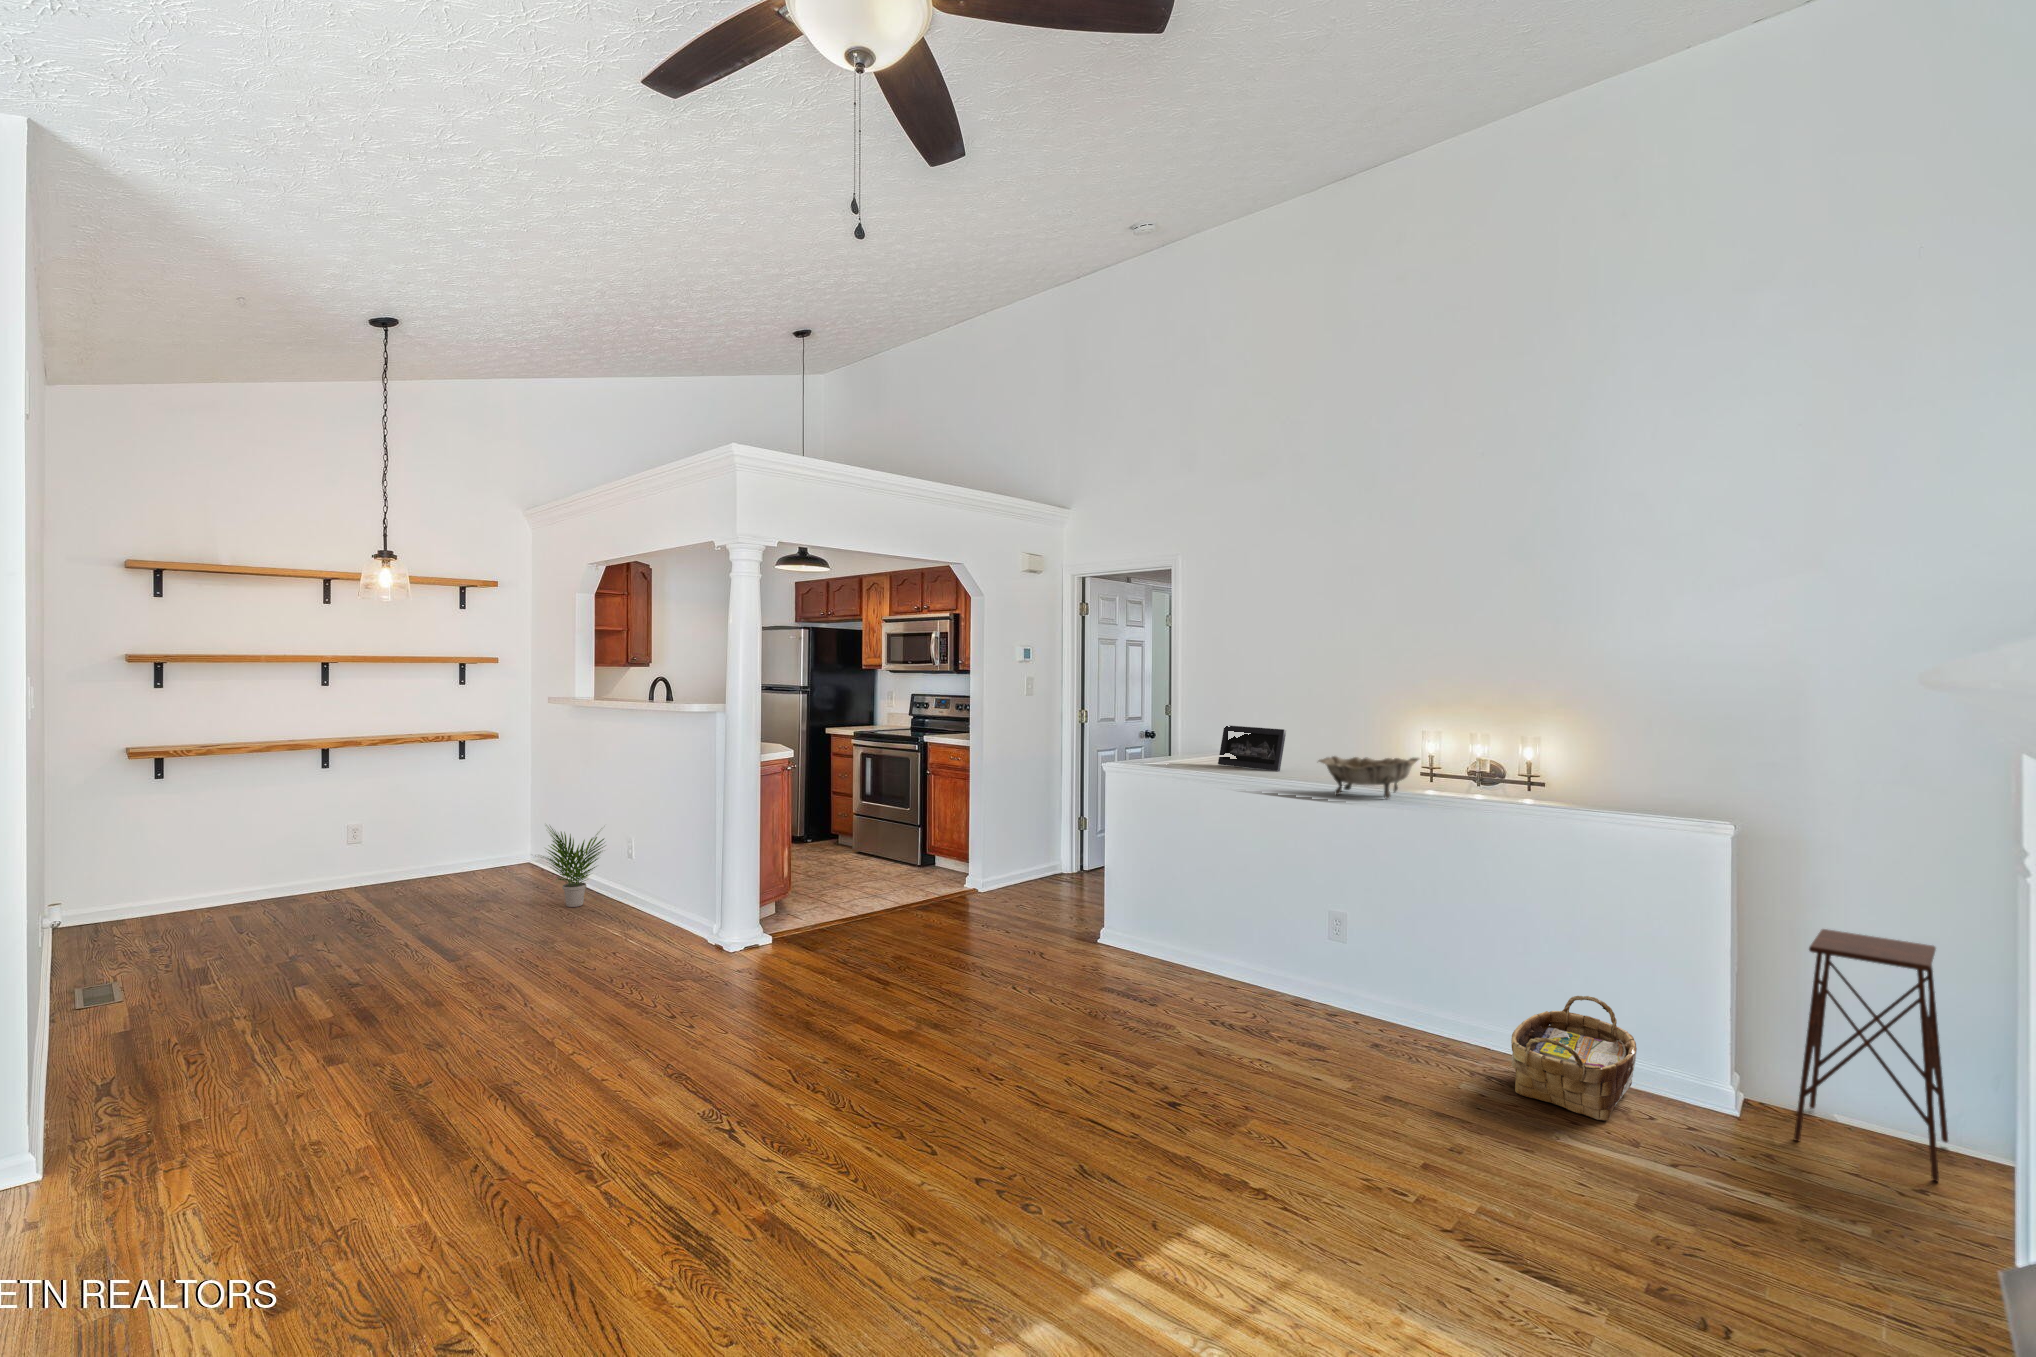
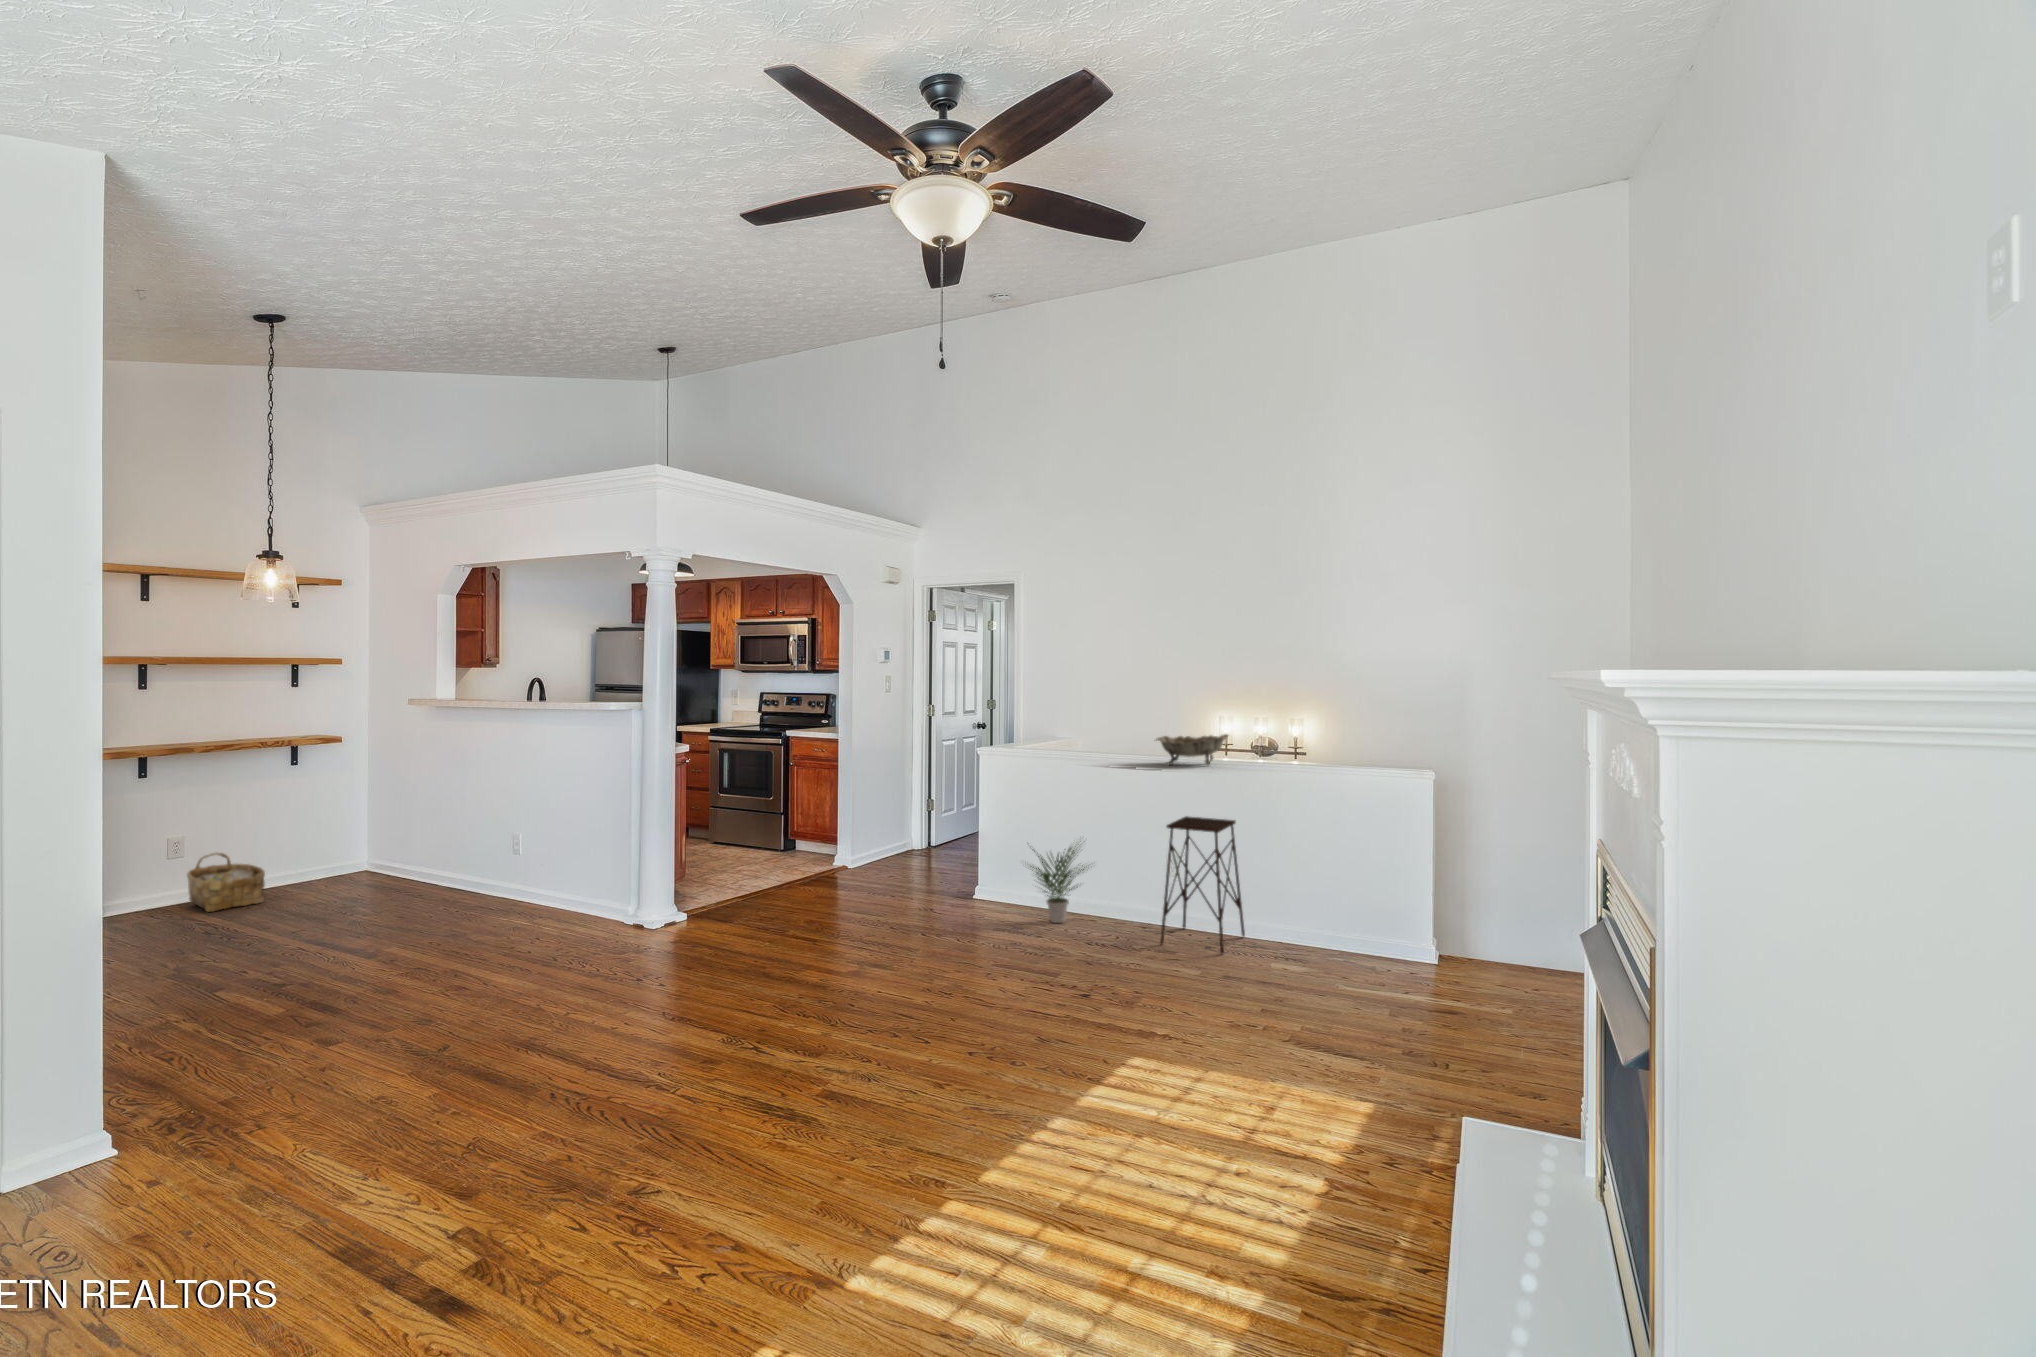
picture frame: present [1218,725,1286,771] -> none [1060,715,1116,750]
potted plant: present [541,826,604,907] -> present [1030,841,1087,923]
side table: present [1794,929,1948,1181] -> present [1160,816,1245,954]
woven basket: present [1511,996,1637,1120] -> present [187,853,265,912]

